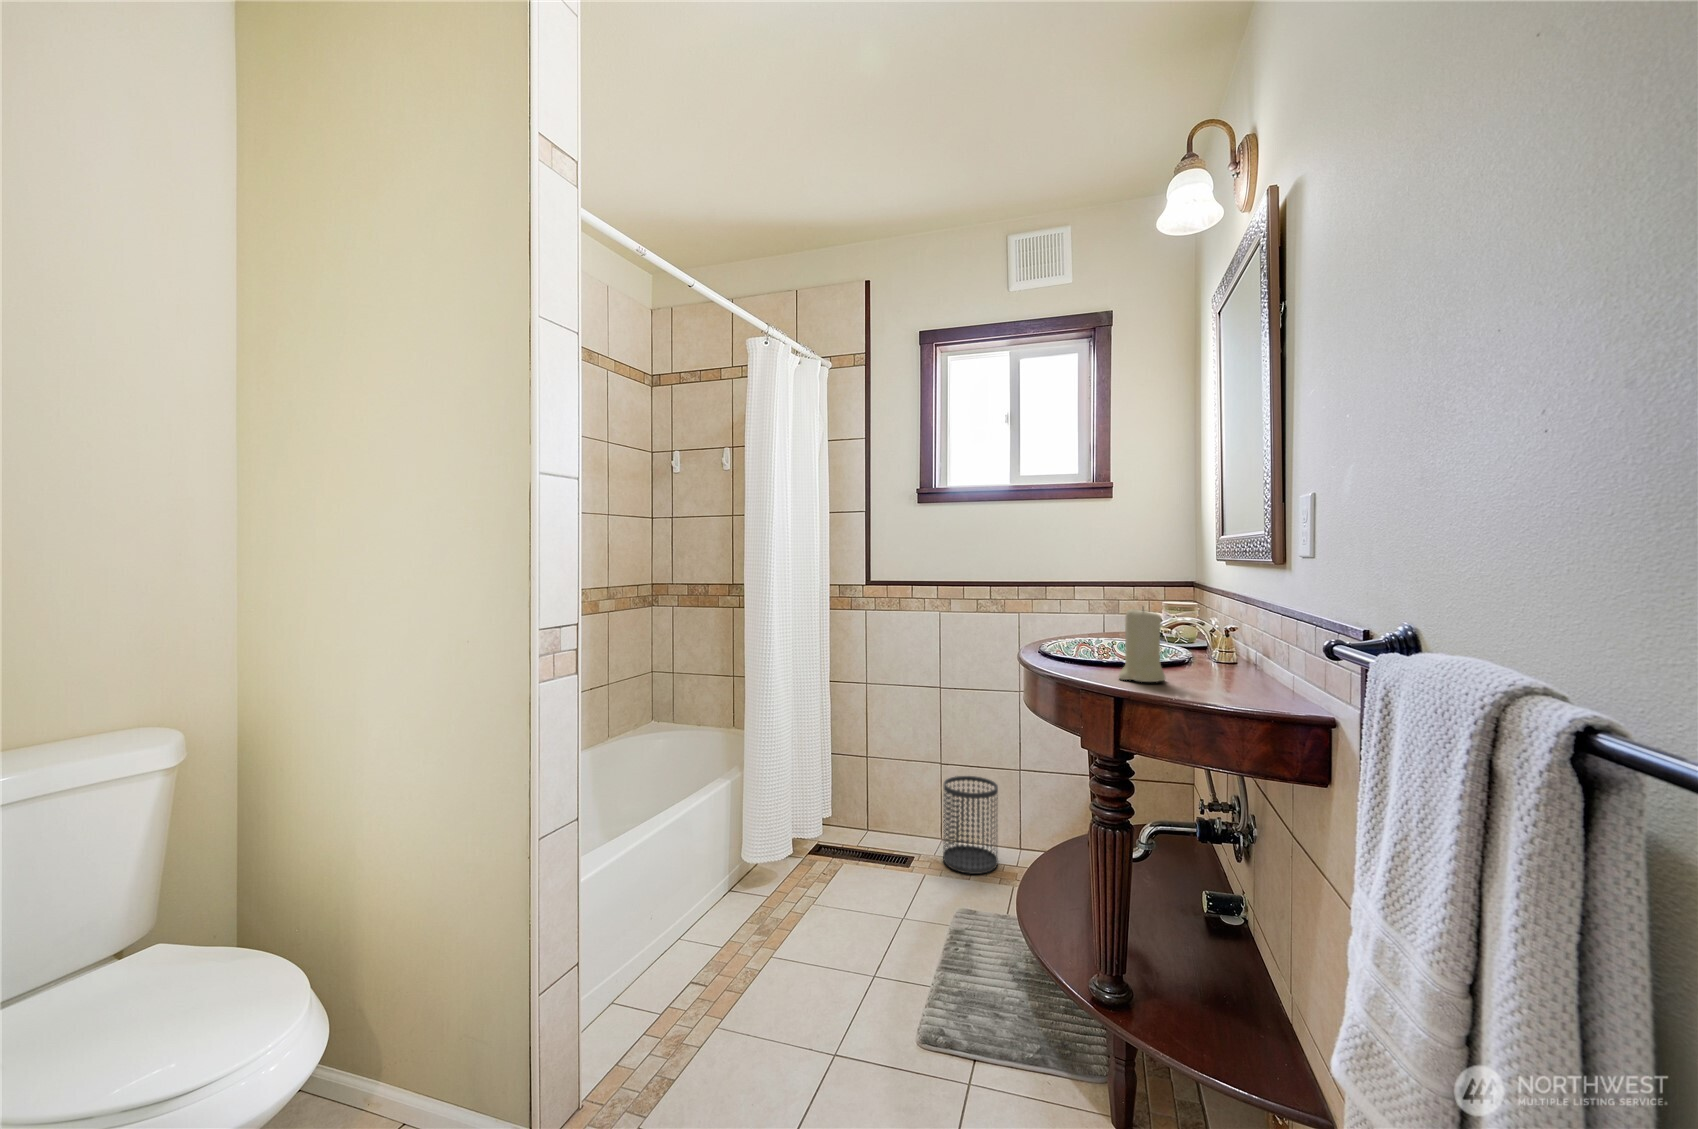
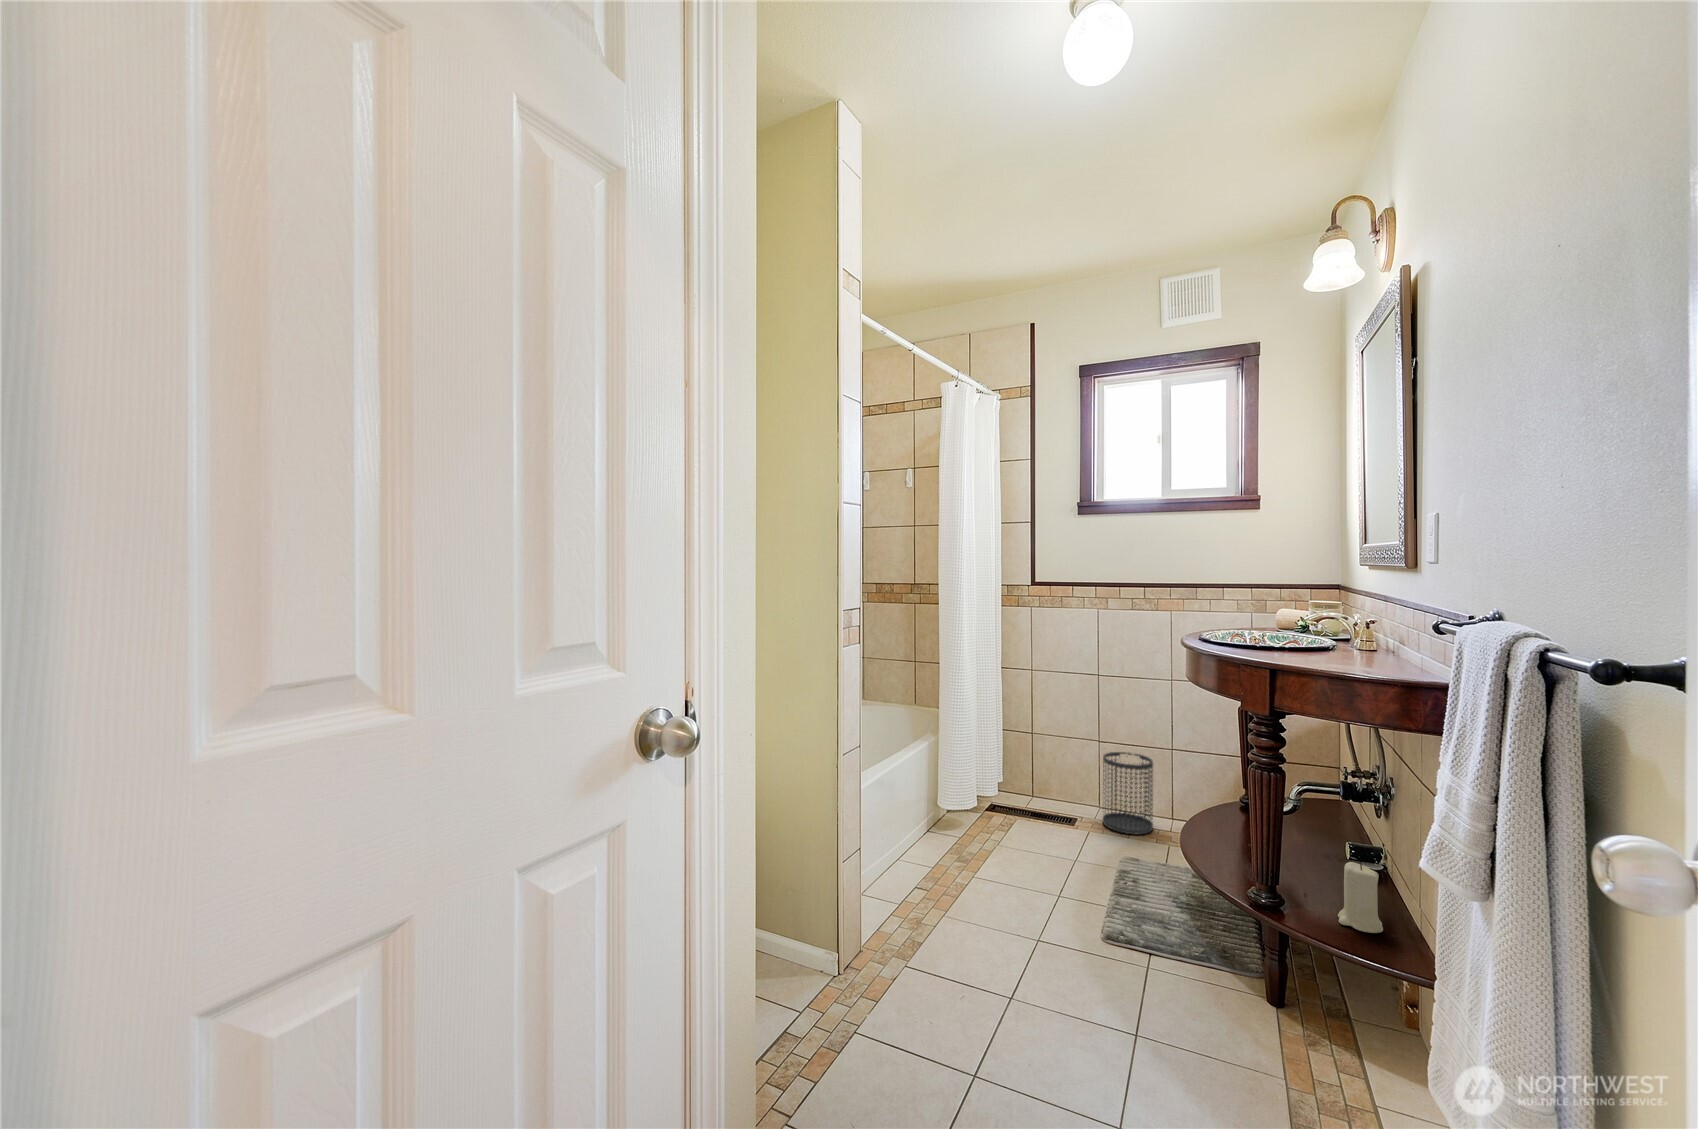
candle: present [1119,608,1166,682] -> present [1338,862,1383,933]

